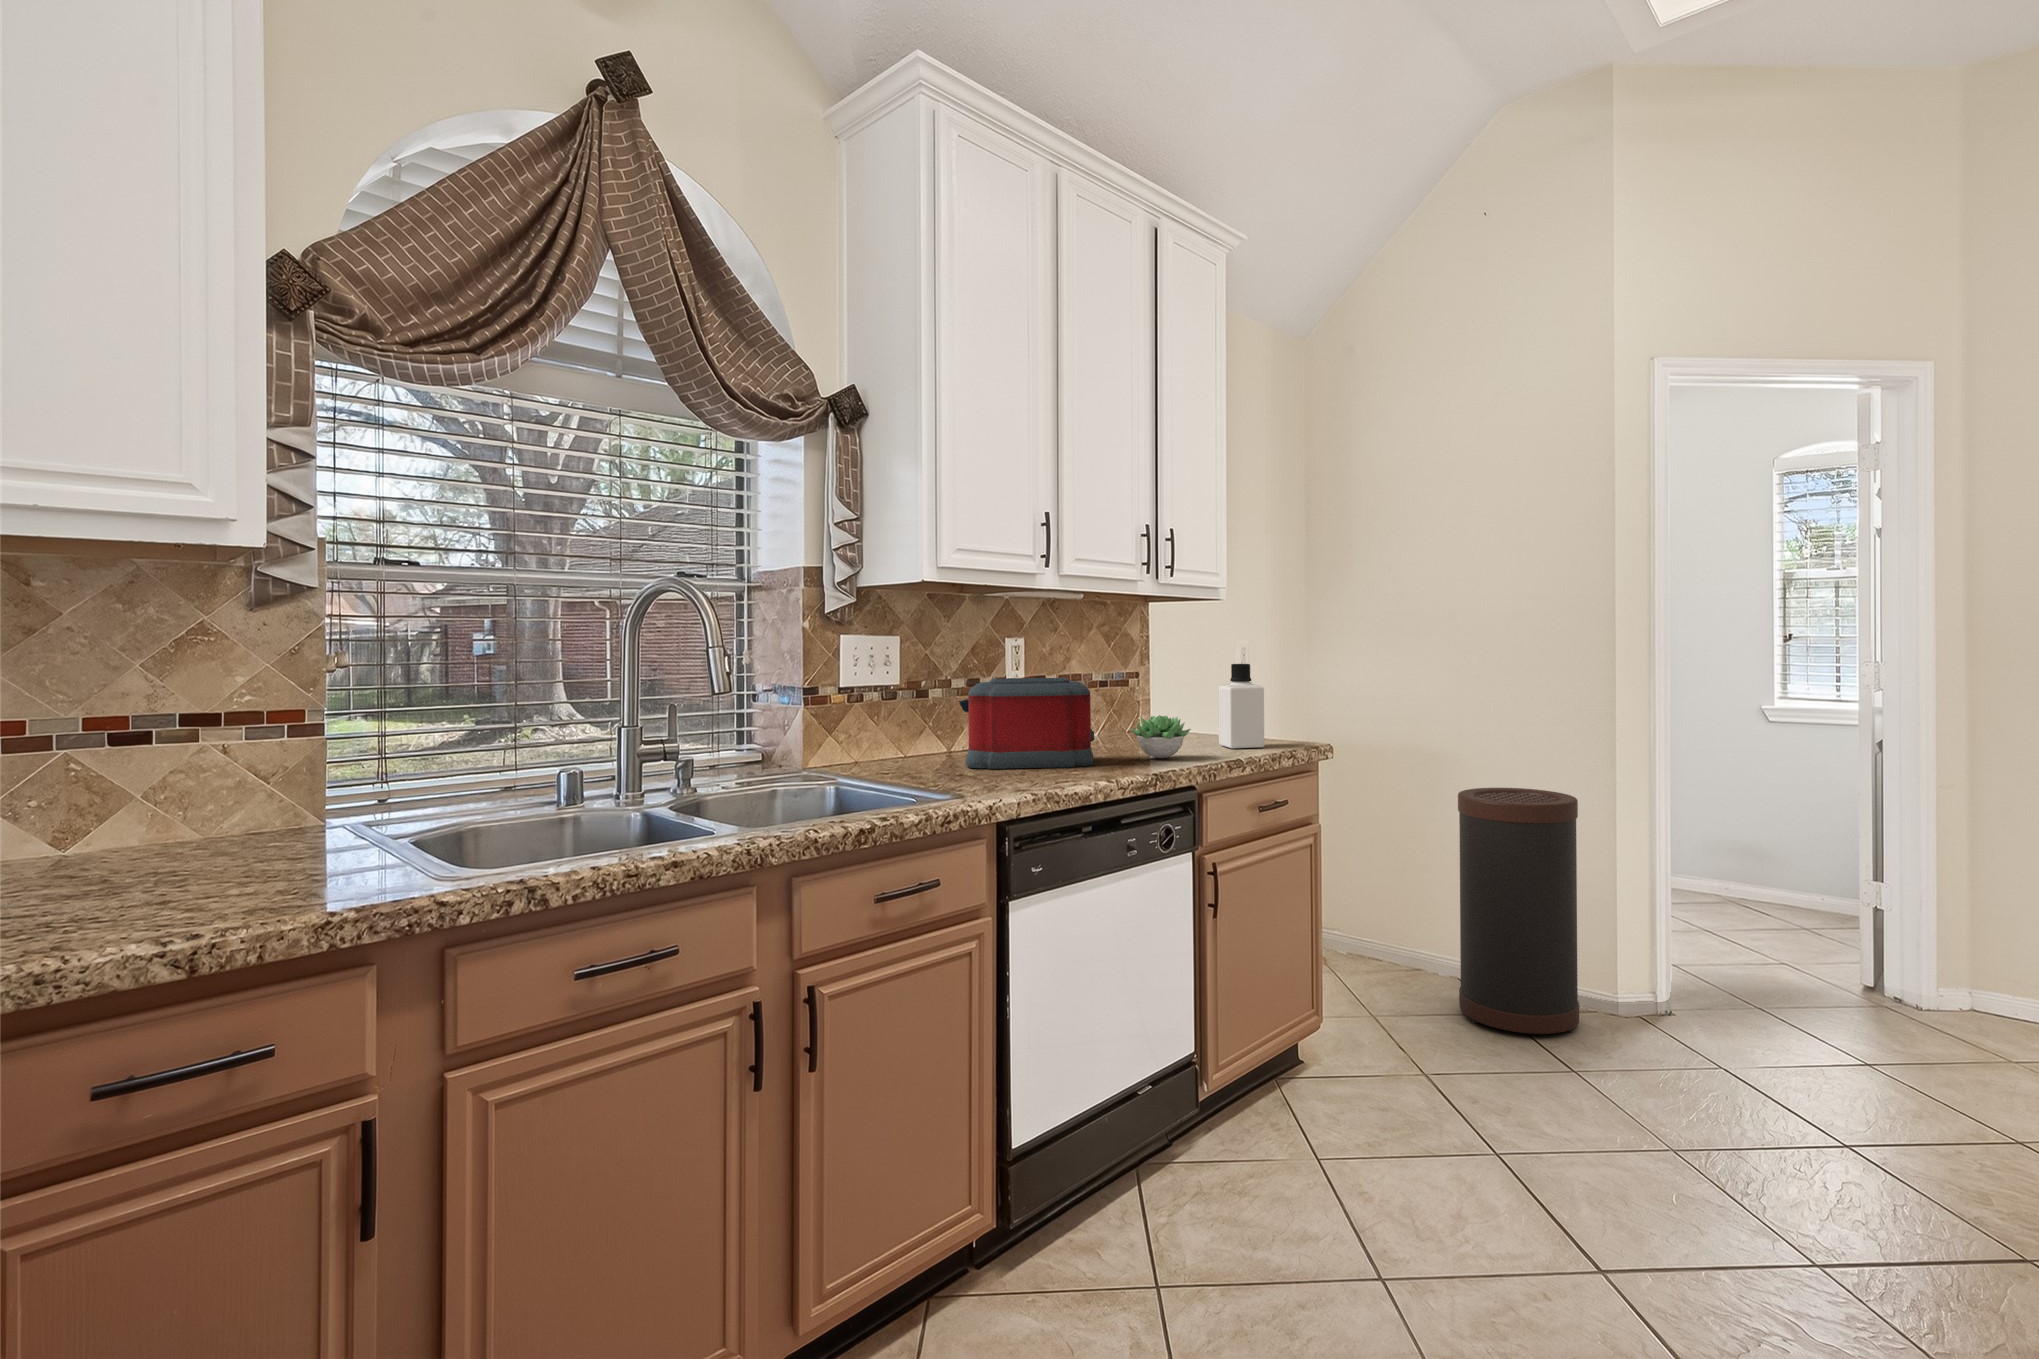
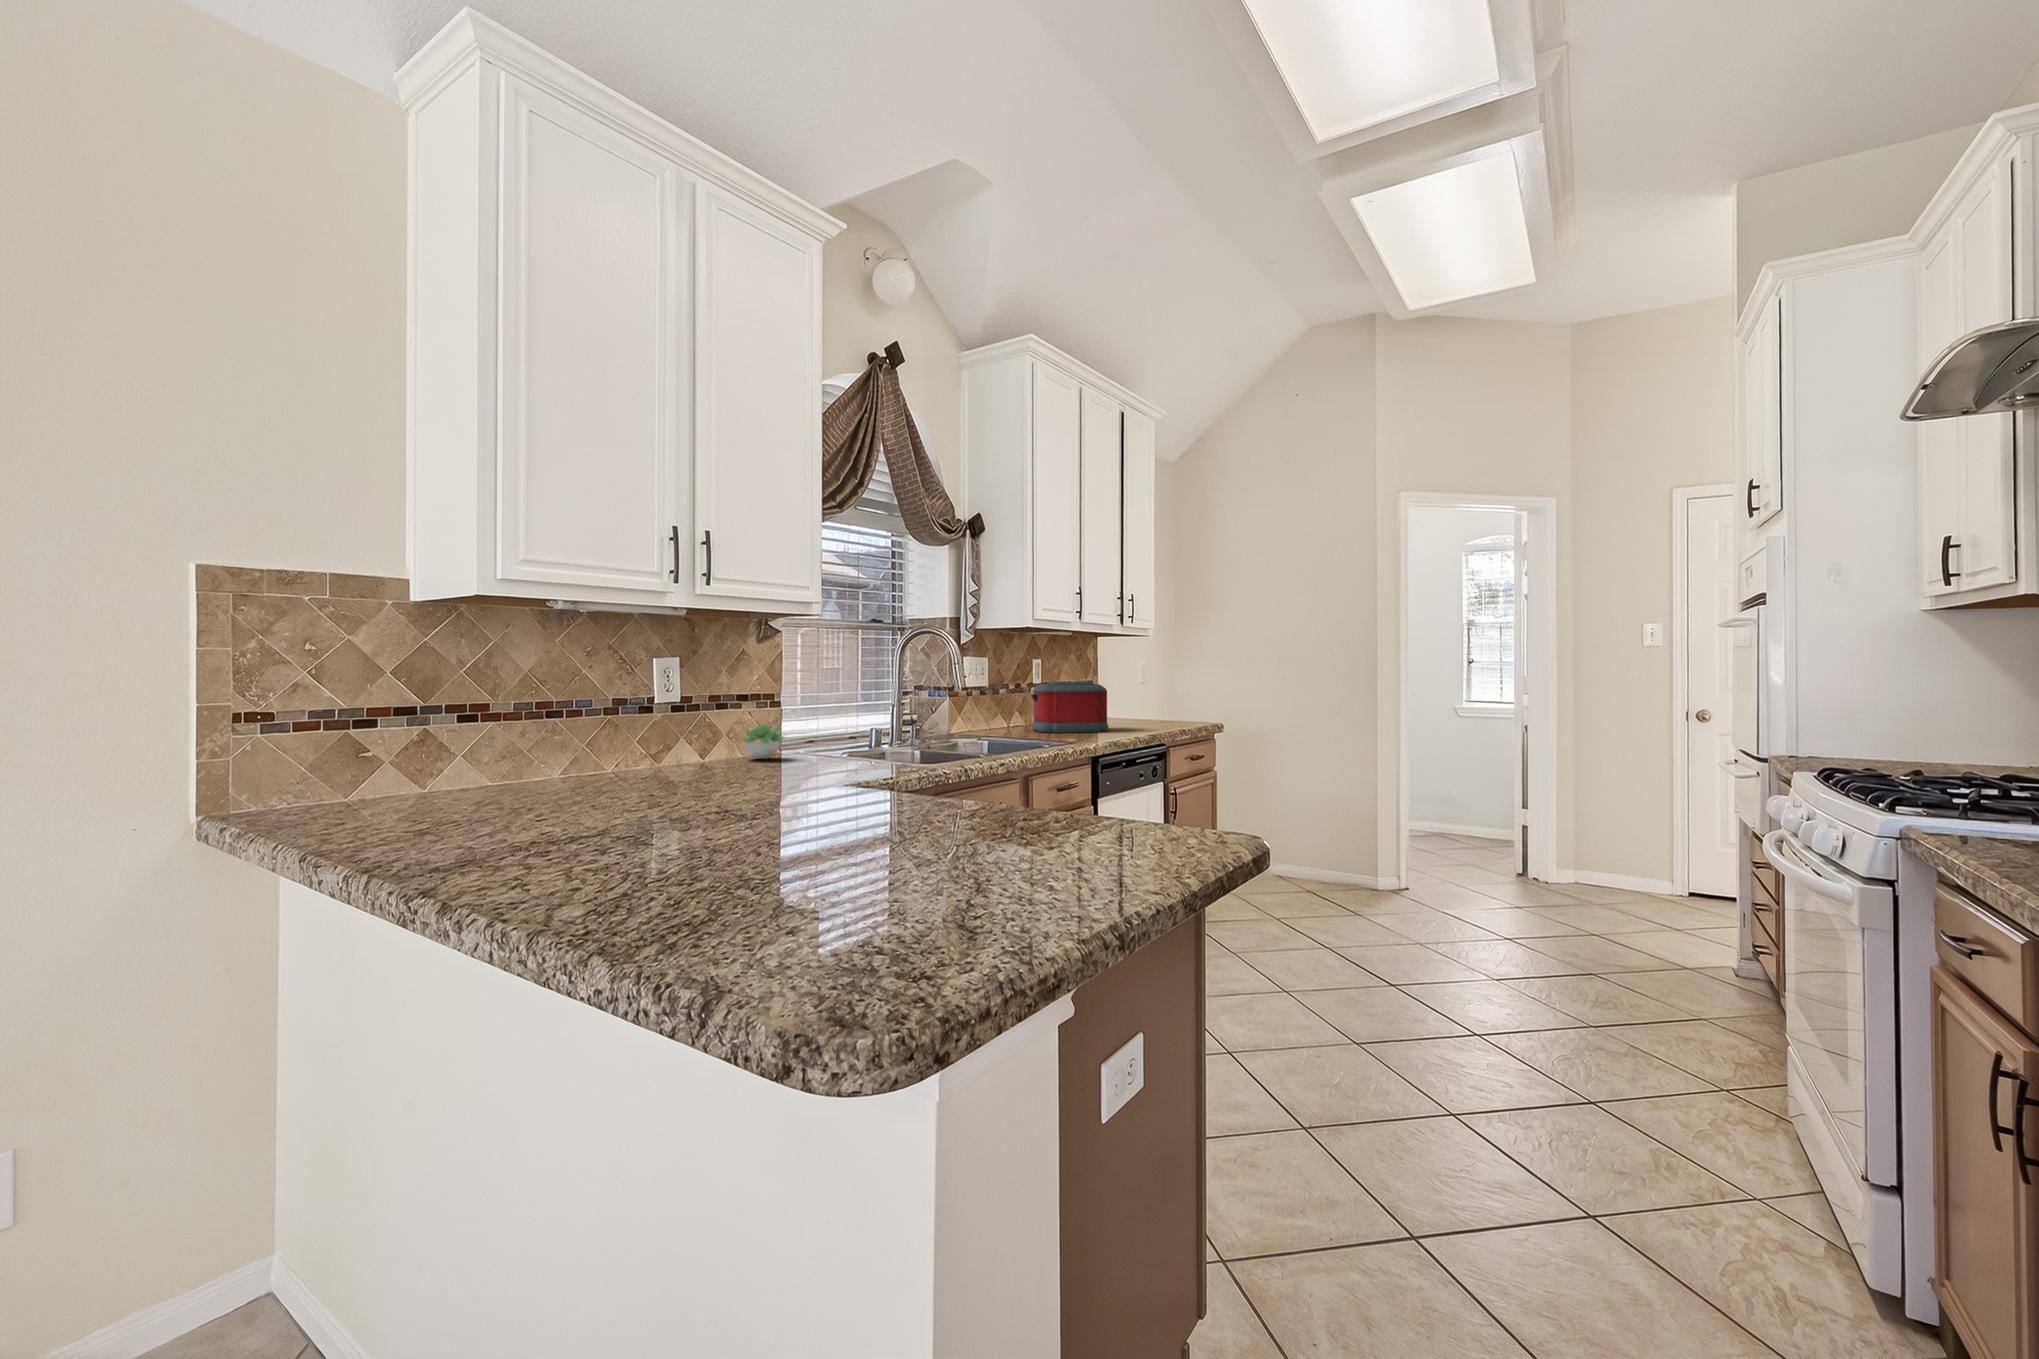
bottle: present [1218,664,1264,748] -> none [1160,675,1189,724]
succulent plant: present [1130,715,1191,758] -> present [742,725,784,759]
trash can: present [1458,788,1579,1034] -> none [1284,753,1357,899]

